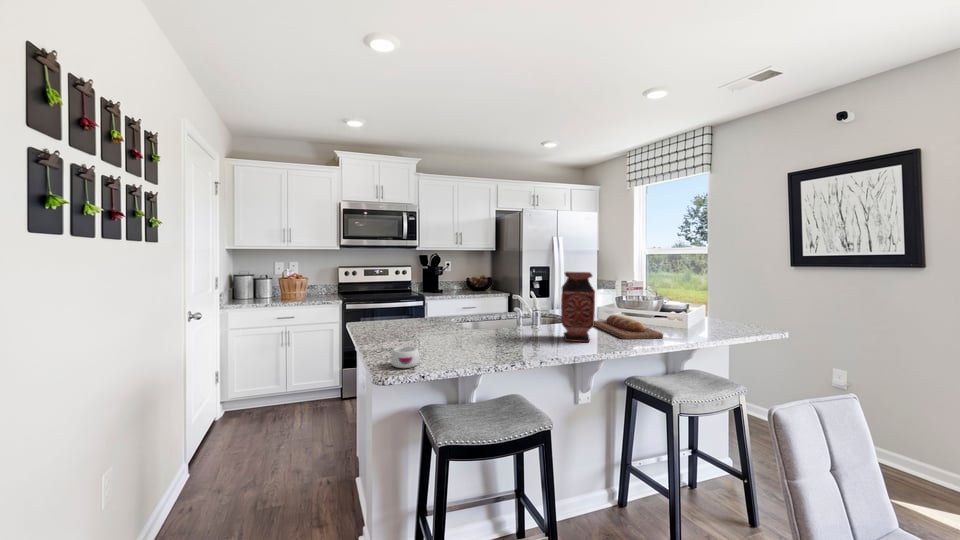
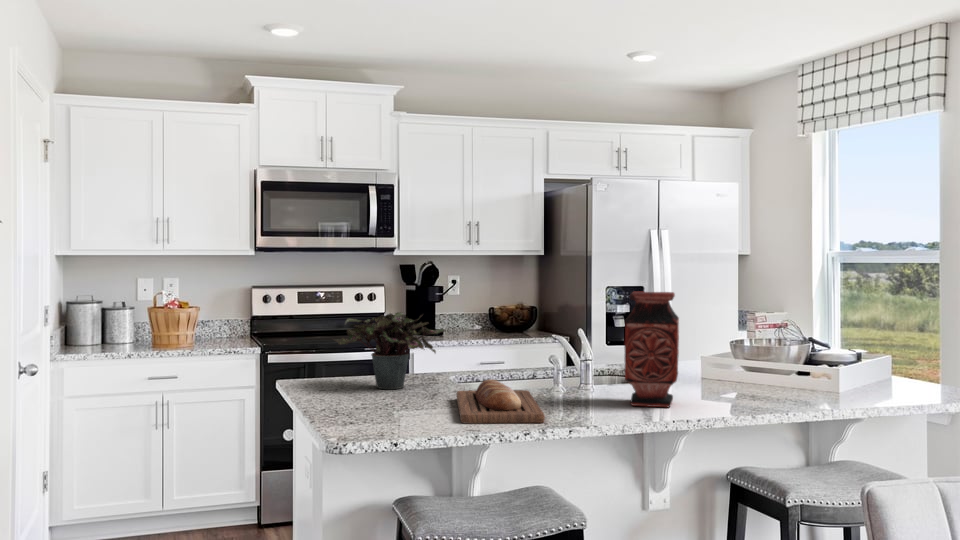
potted plant: none [381,283,450,330] -> present [334,312,444,389]
bread loaf: present [594,315,663,339] -> present [456,379,545,423]
mug: present [391,346,425,368] -> none [348,403,400,433]

